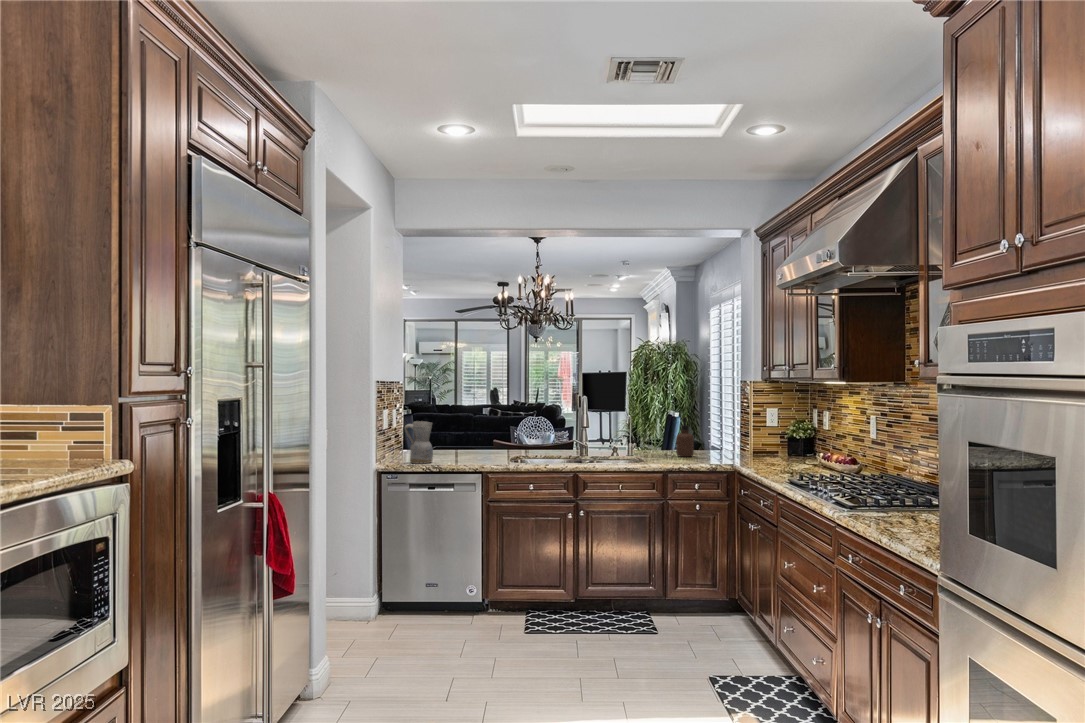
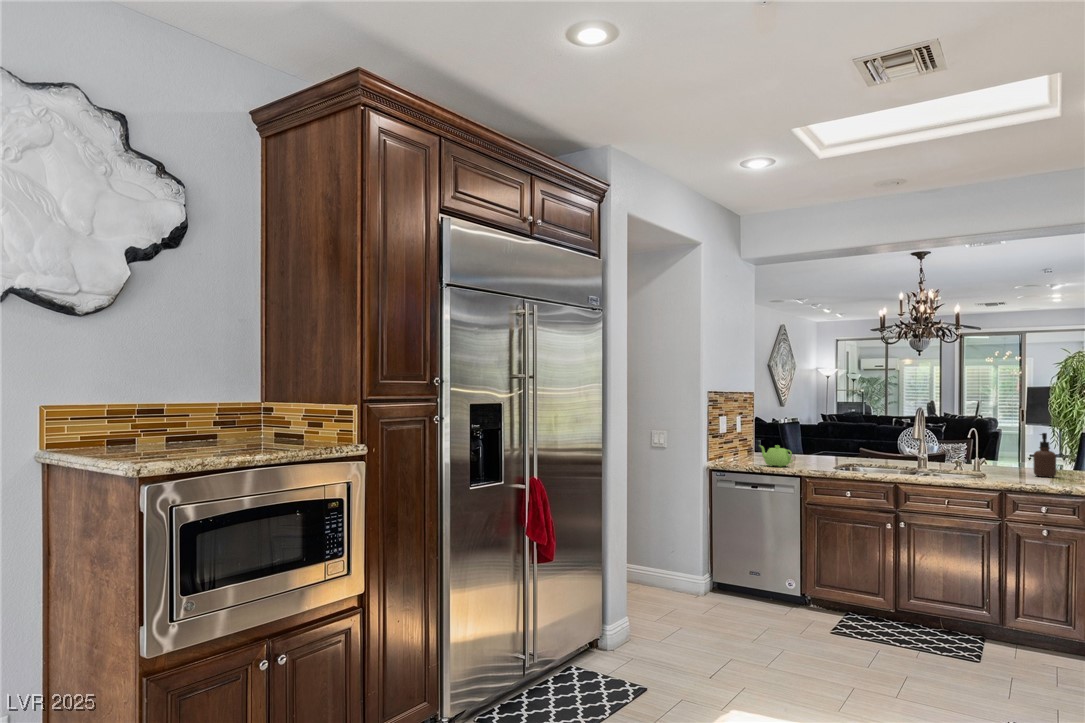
ceramic pitcher: present [405,421,433,463] -> none [733,425,759,463]
teapot: none [438,442,475,466] -> present [760,445,793,467]

